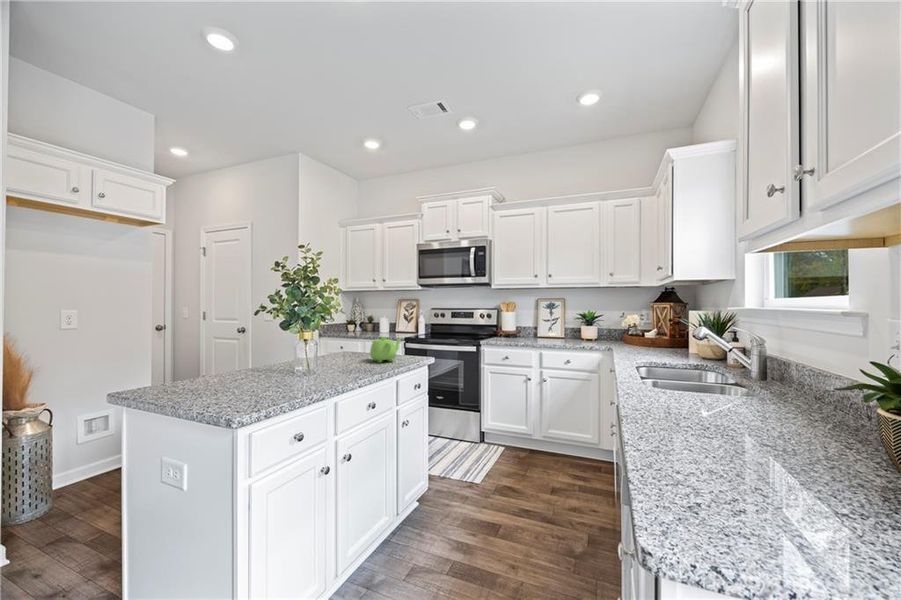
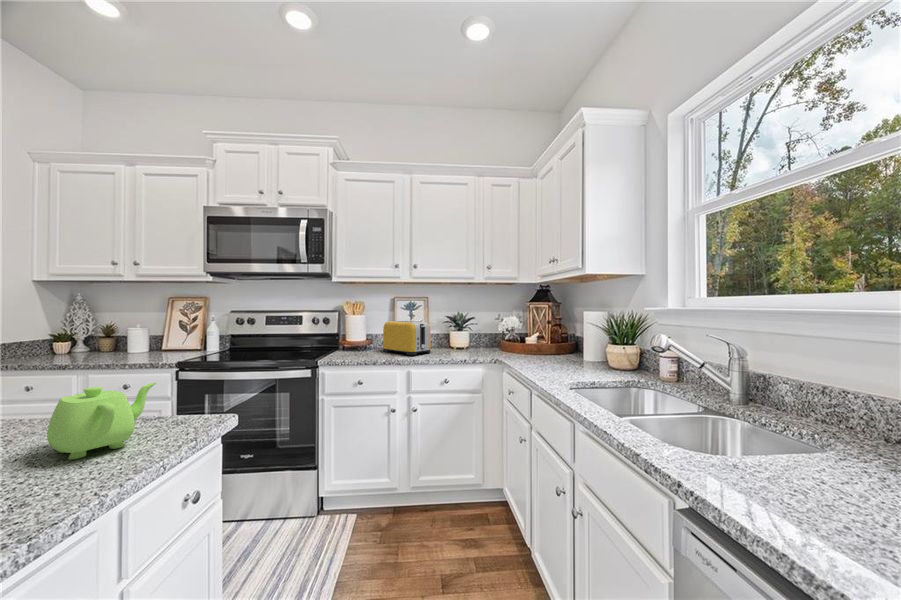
toaster: none [527,317,561,342] -> present [383,321,430,355]

